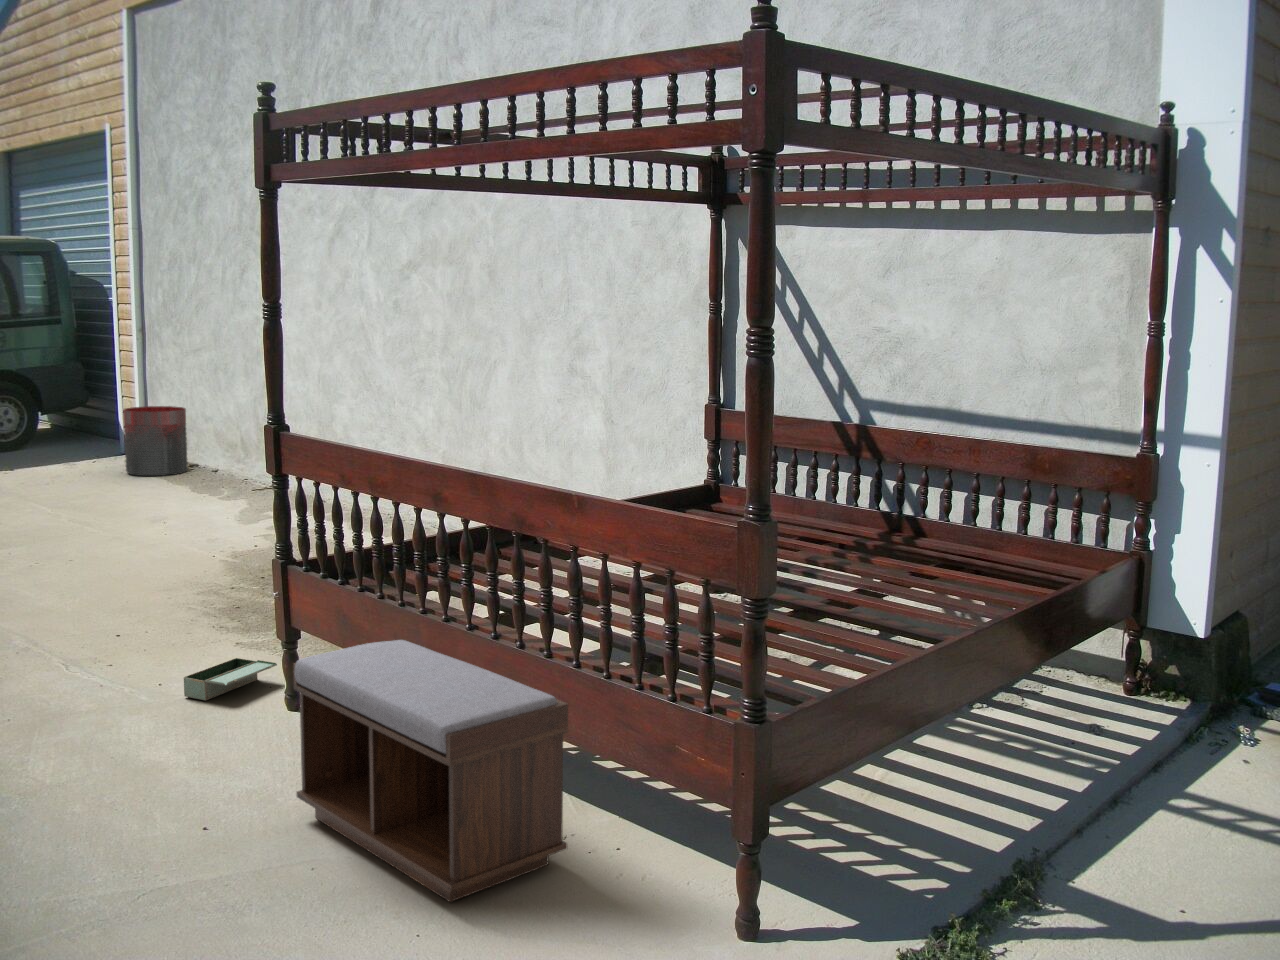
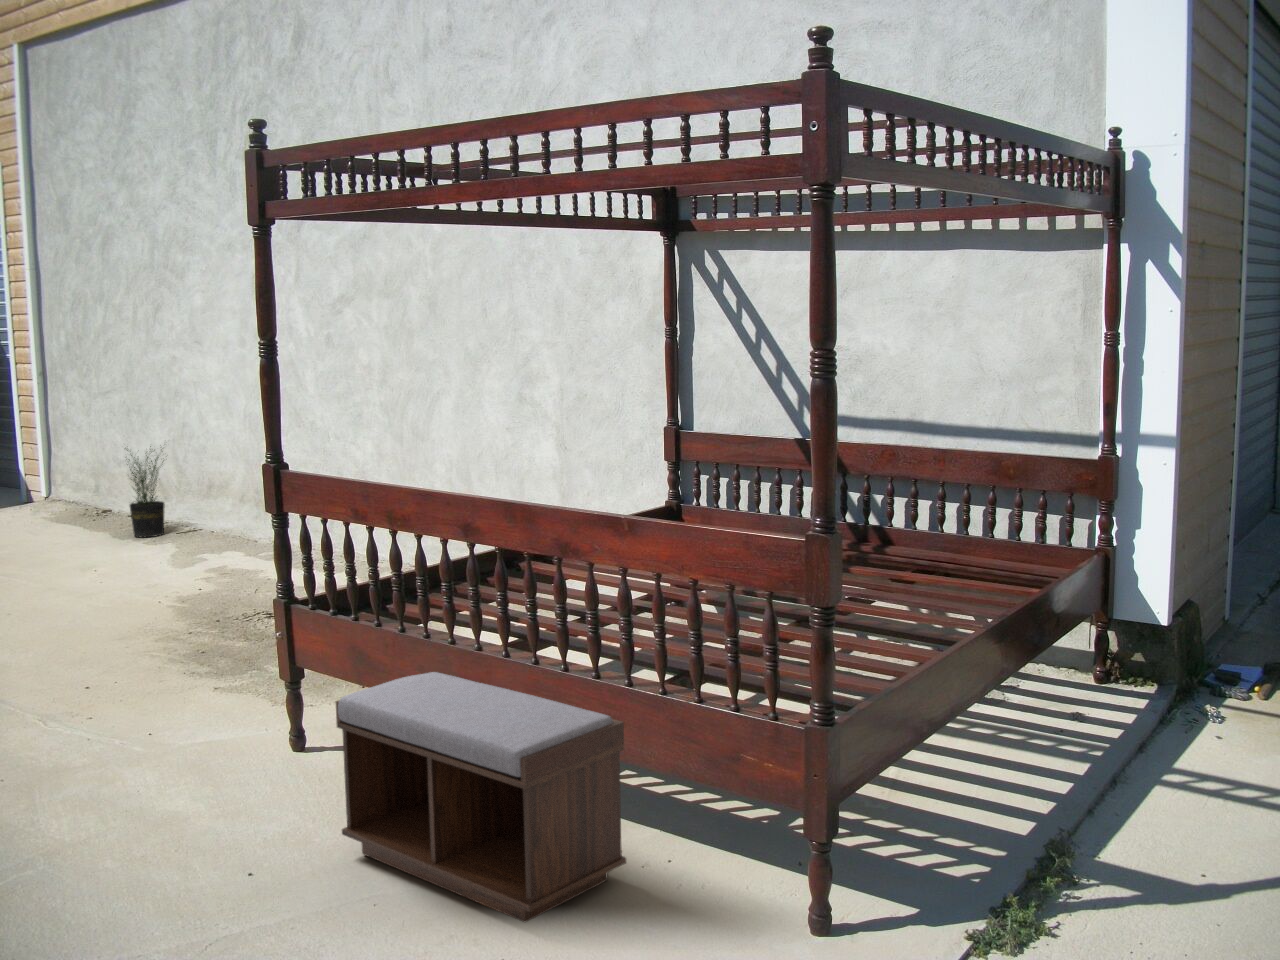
potted plant: none [204,398,254,492] -> present [125,446,165,537]
trash can: present [123,406,188,476] -> none [26,451,97,525]
toolbox: present [184,658,277,700] -> none [181,704,273,748]

